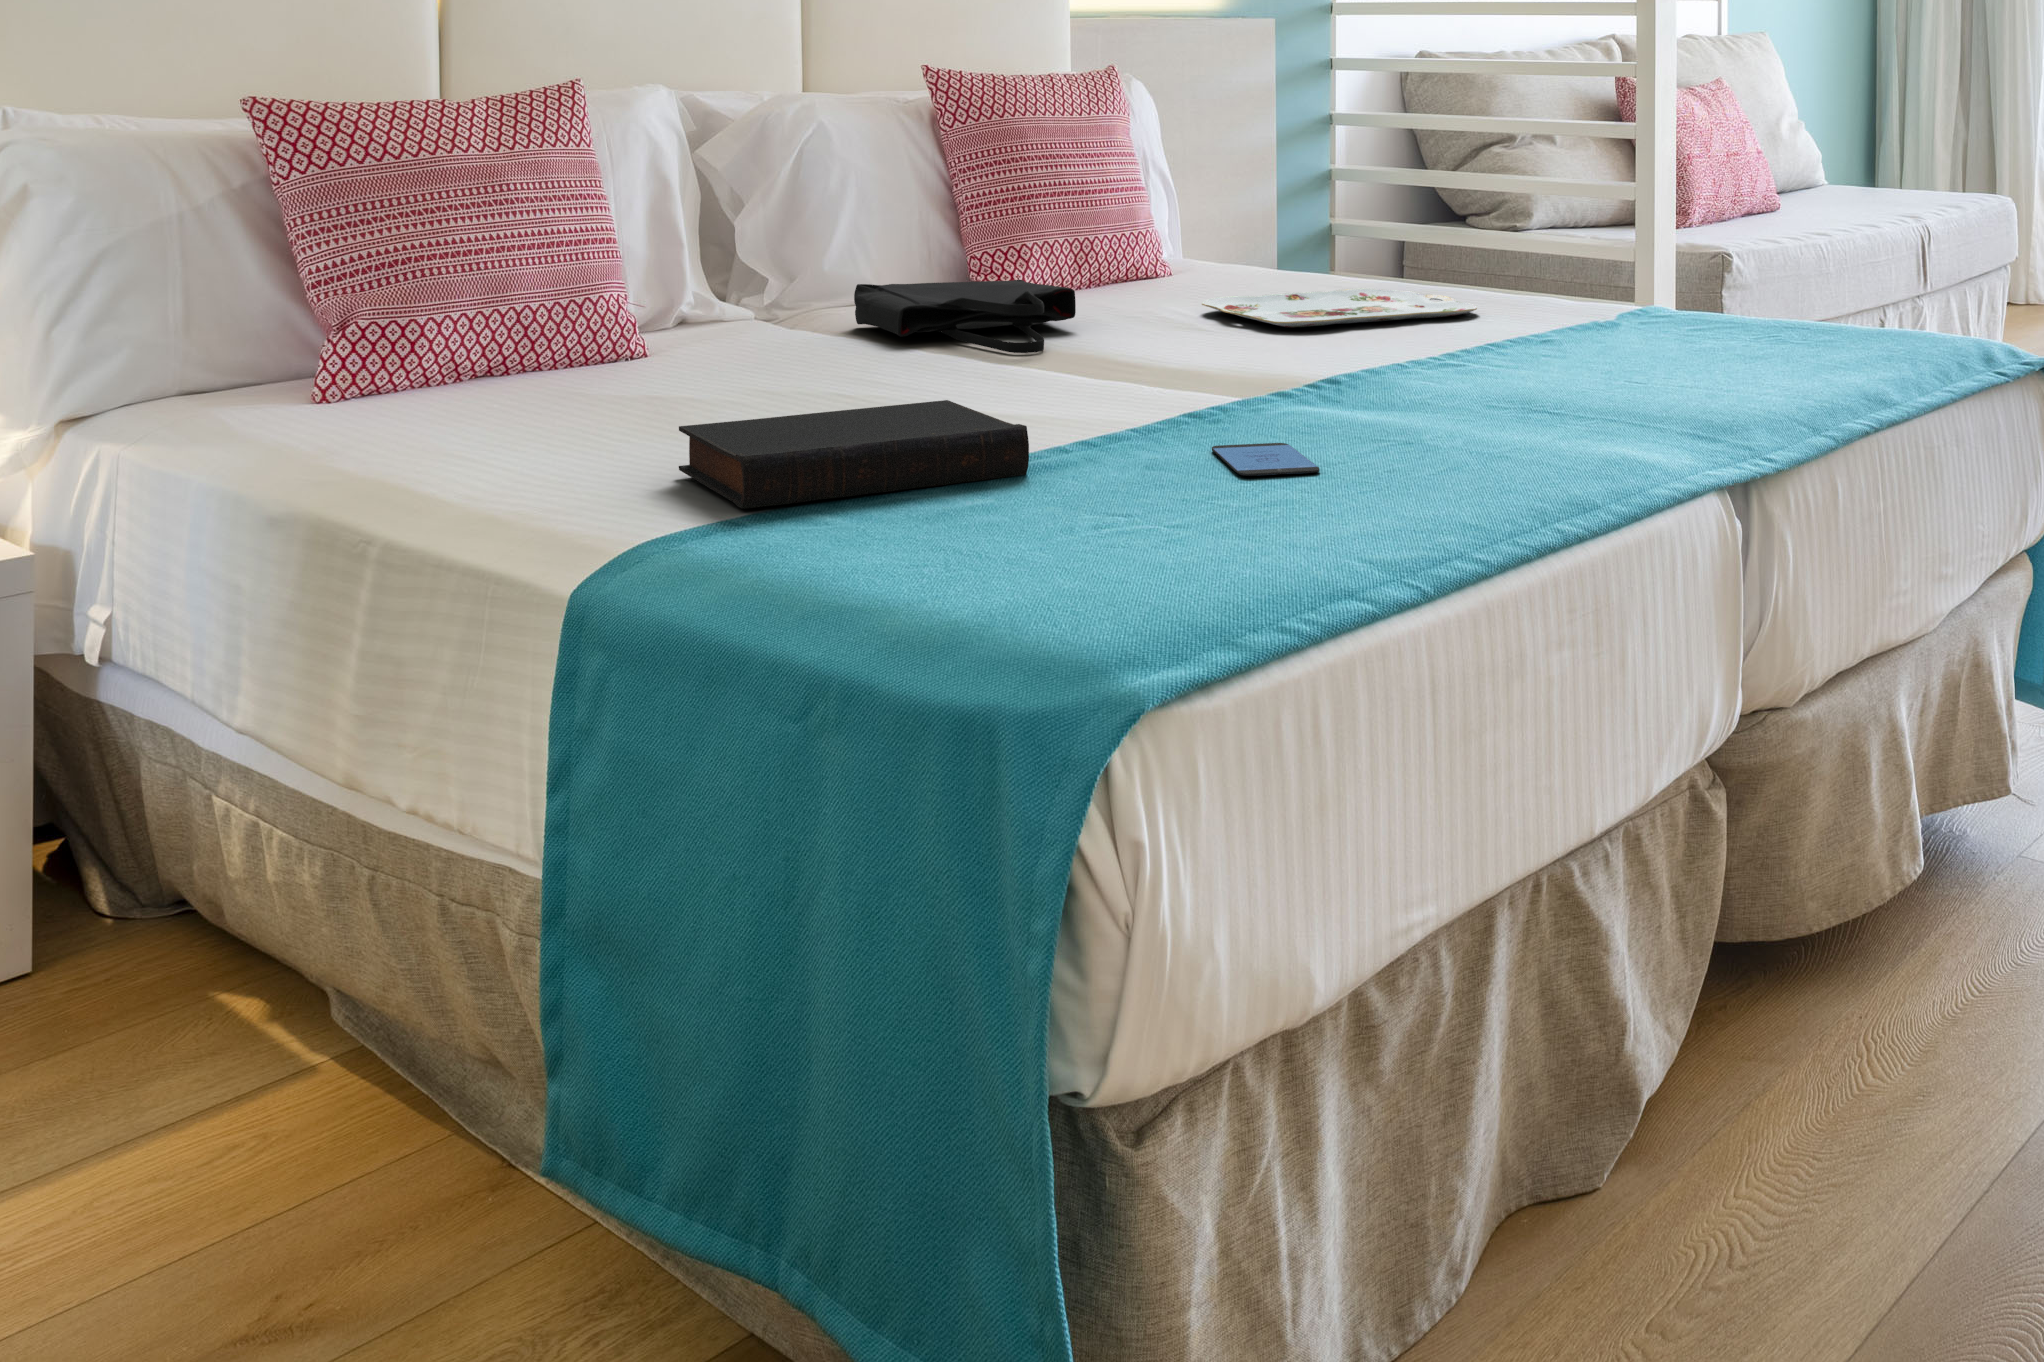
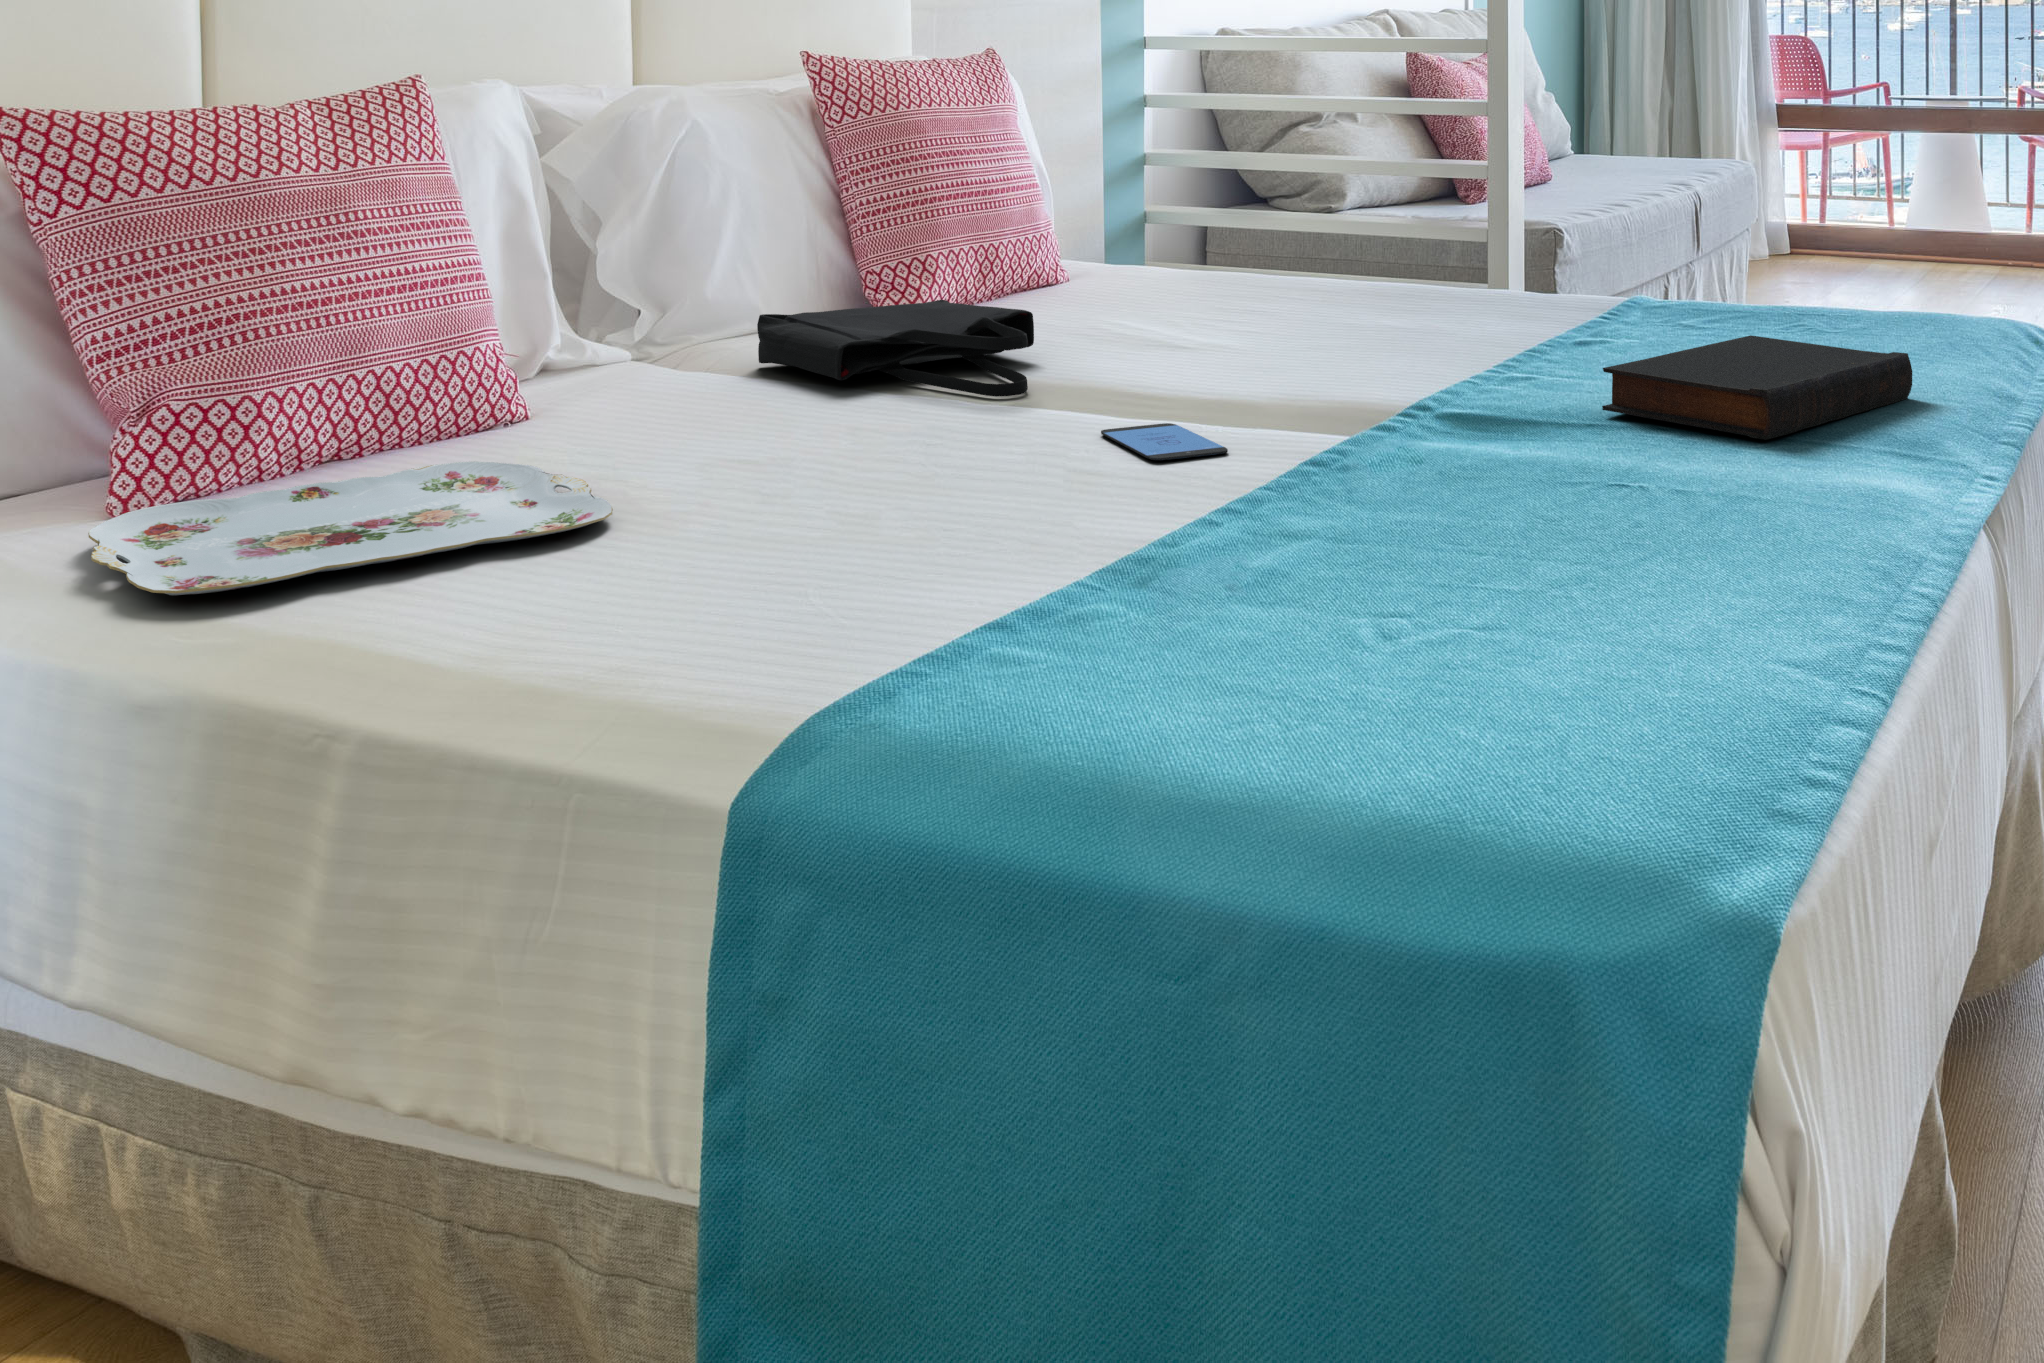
serving tray: present [1202,288,1477,328] -> present [88,461,612,595]
book: present [679,400,1029,509] -> present [1602,335,1912,440]
smartphone: present [1212,443,1319,476] -> present [1101,423,1228,460]

